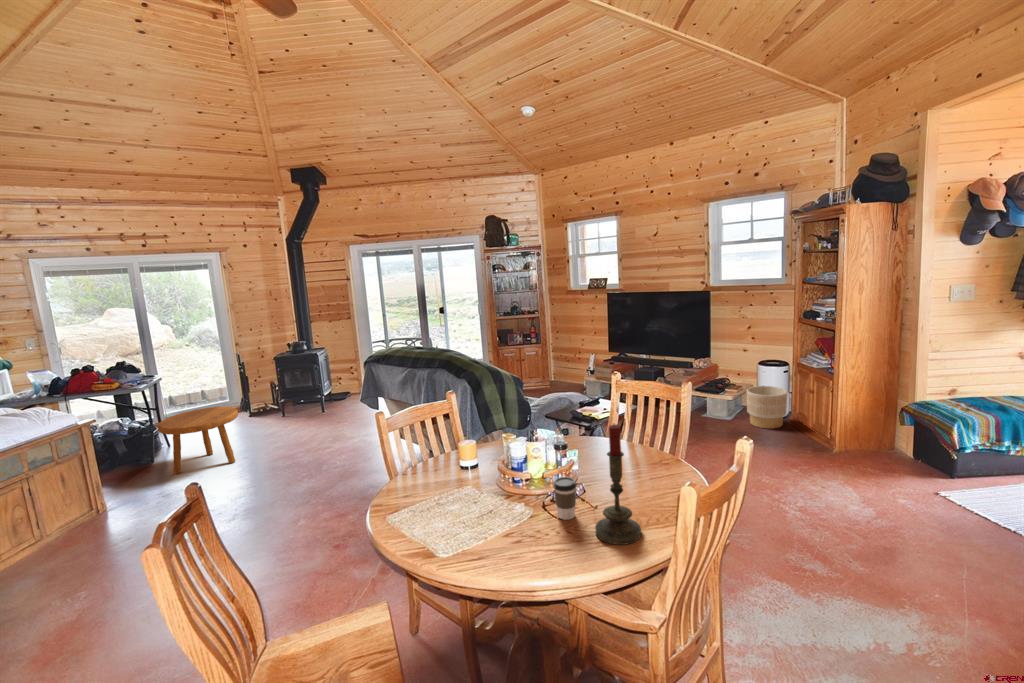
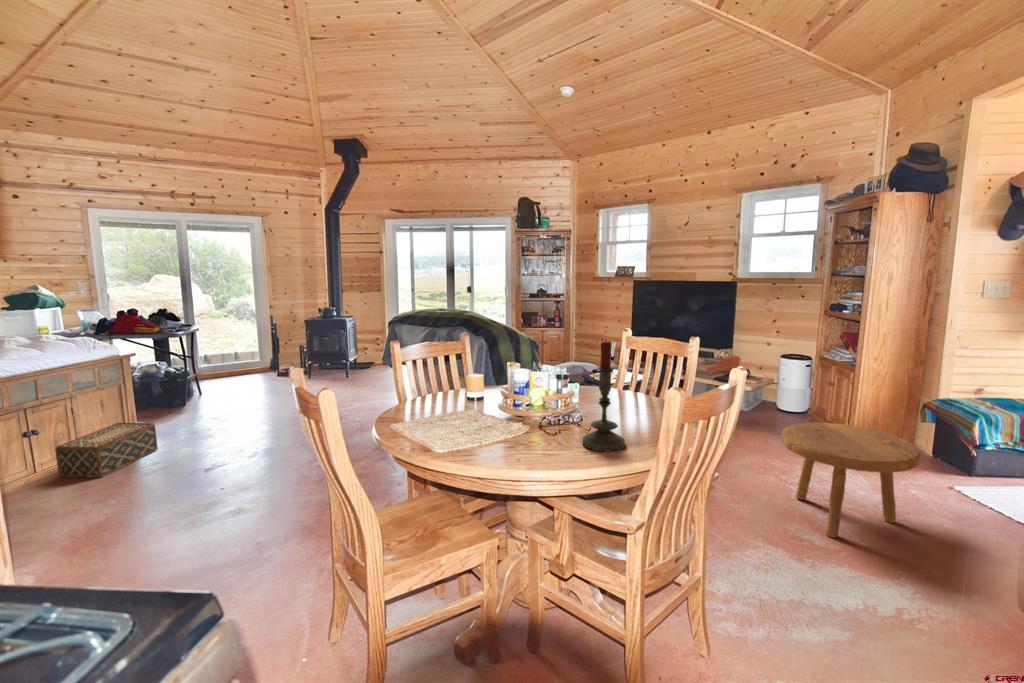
planter: present [747,386,787,429] -> none [767,379,809,422]
footstool: present [157,407,238,474] -> present [782,422,920,538]
coffee cup: present [553,477,576,520] -> none [548,396,570,434]
woven basket: none [11,495,127,569] -> present [55,423,158,478]

